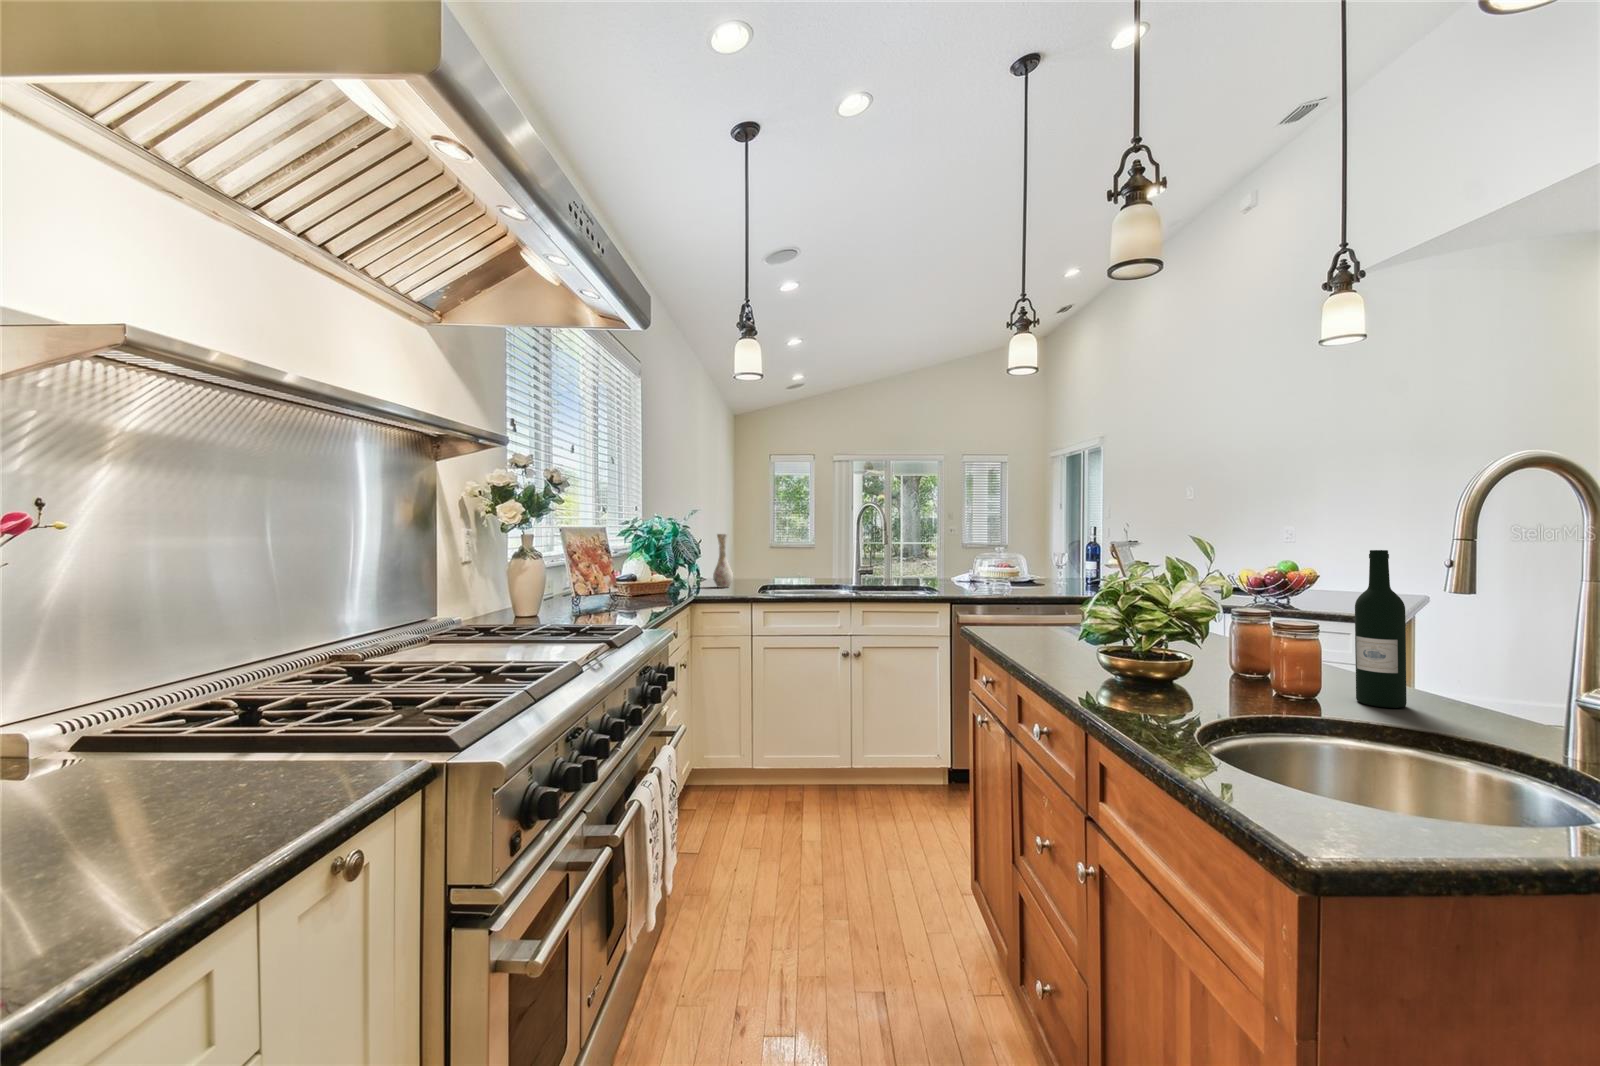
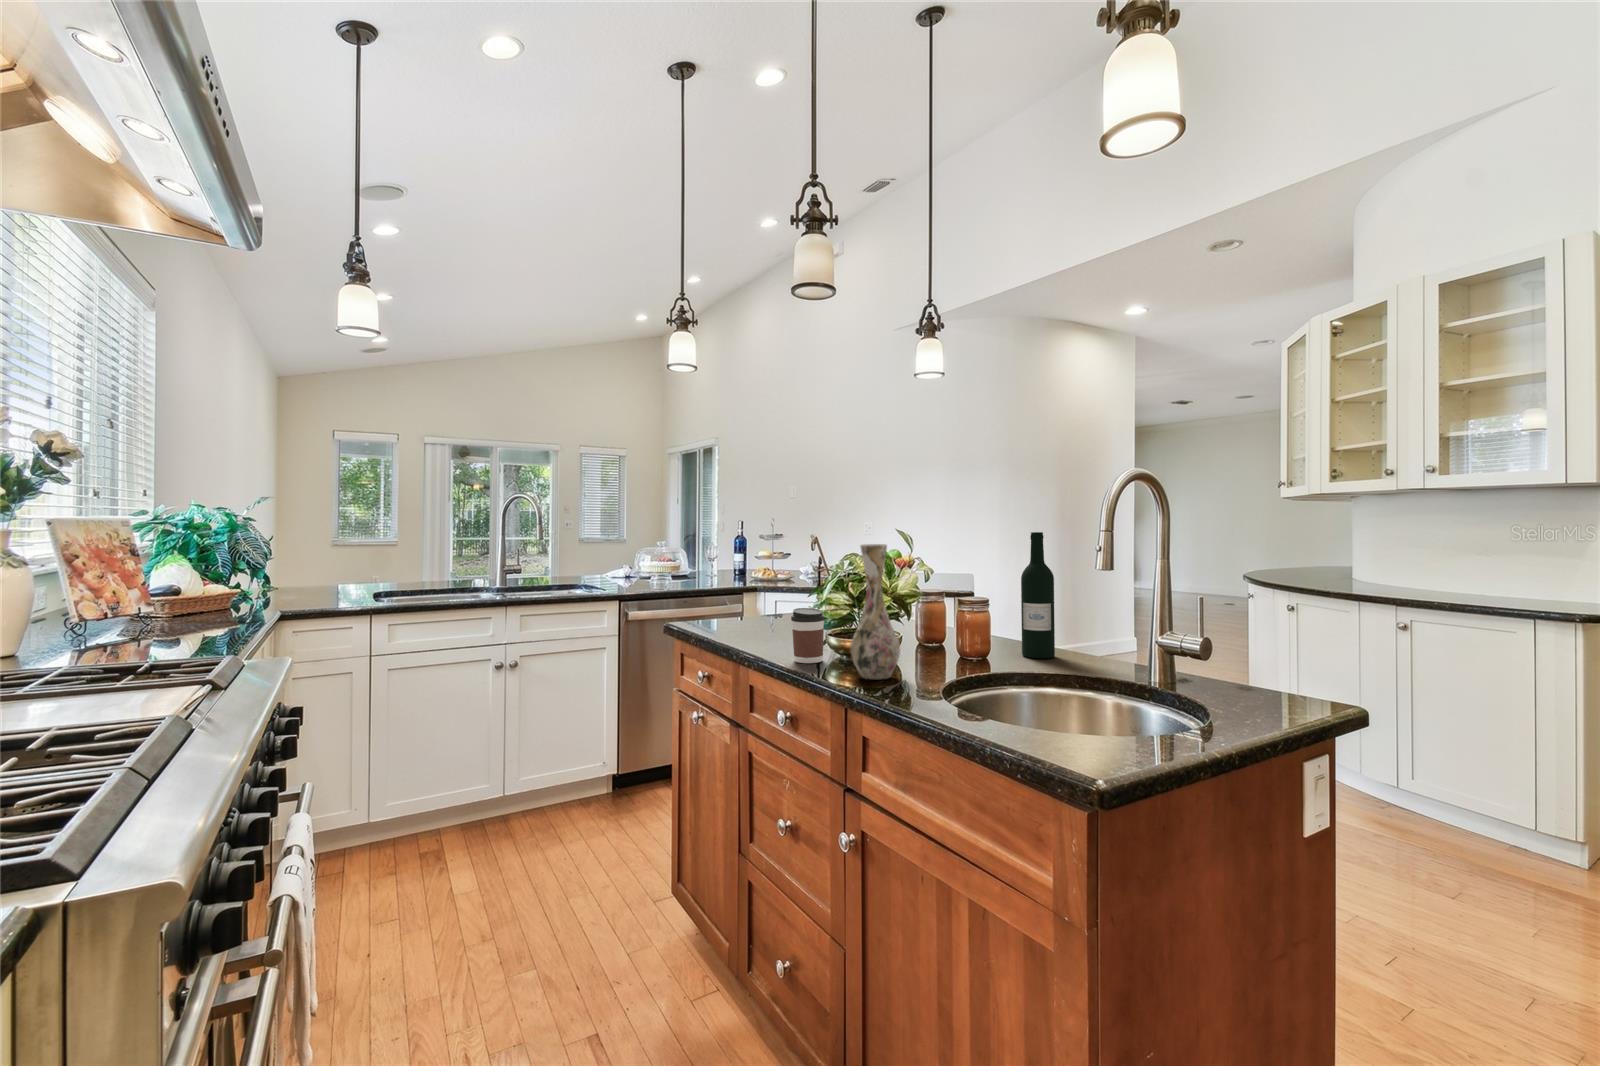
vase: present [713,534,733,588] -> present [850,544,900,680]
coffee cup: none [1055,623,1091,680] -> present [791,608,824,663]

